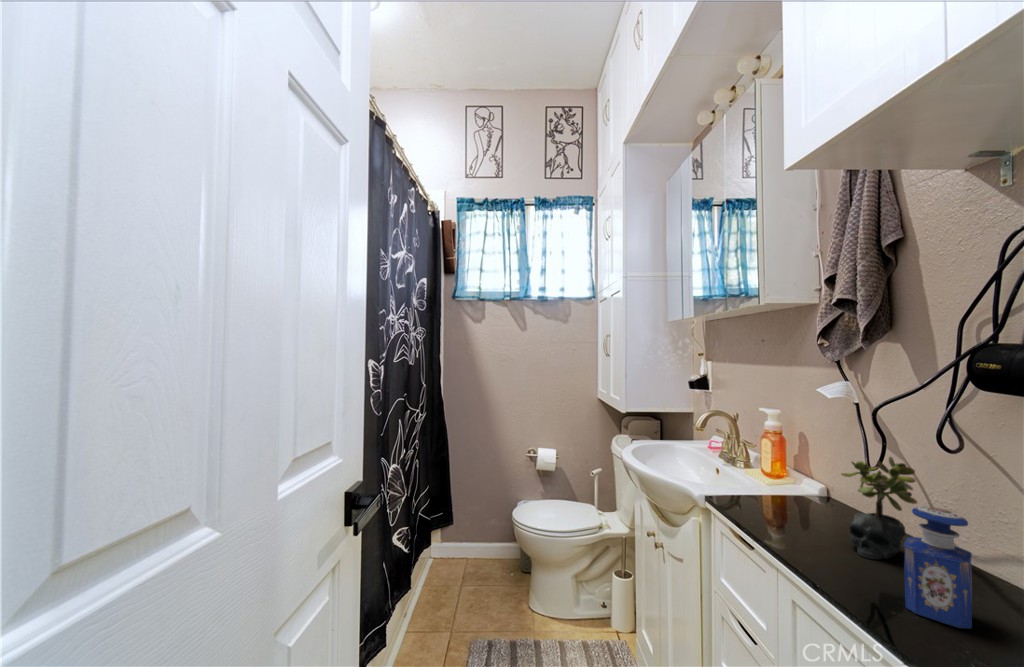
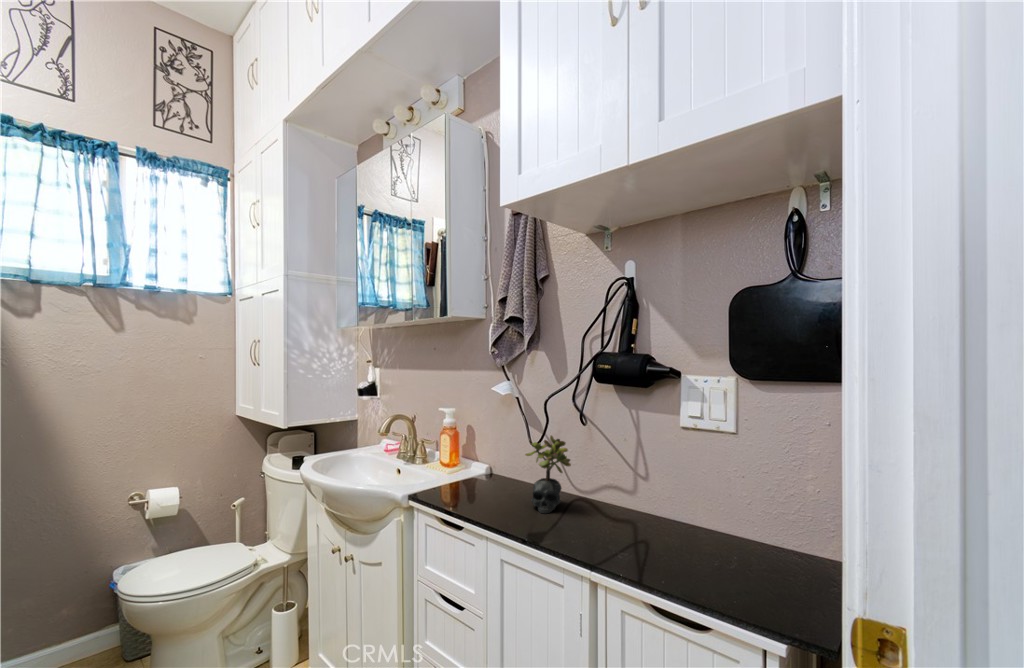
perfume bottle: present [904,506,972,628] -> none [580,467,616,542]

